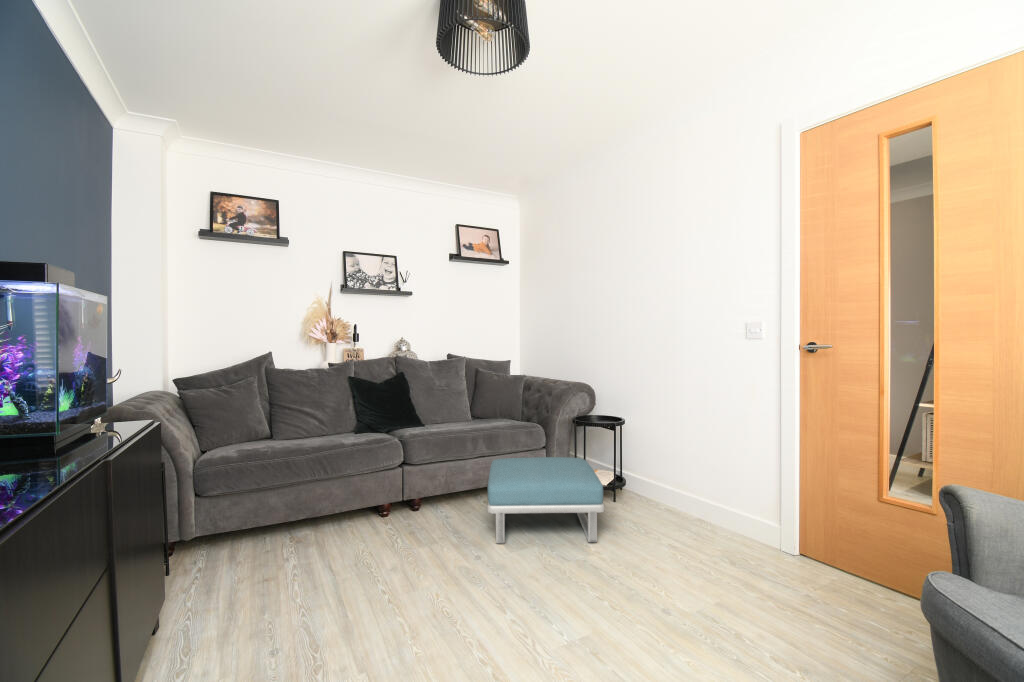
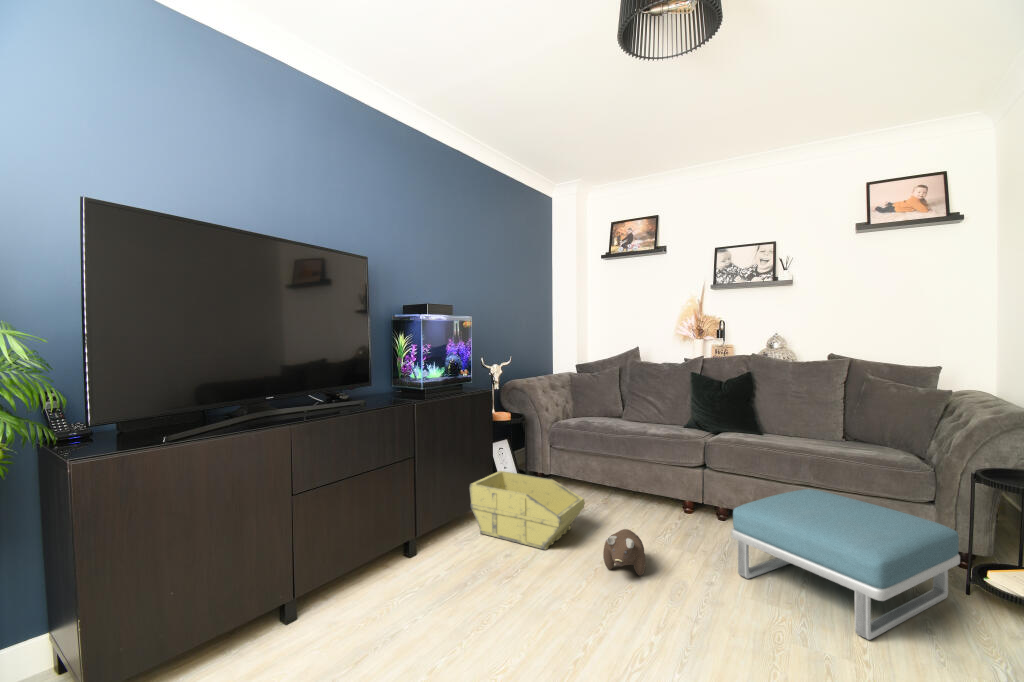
storage bin: none [169,527,349,655] -> present [469,471,585,550]
plush toy: none [403,542,453,594] -> present [603,529,646,576]

